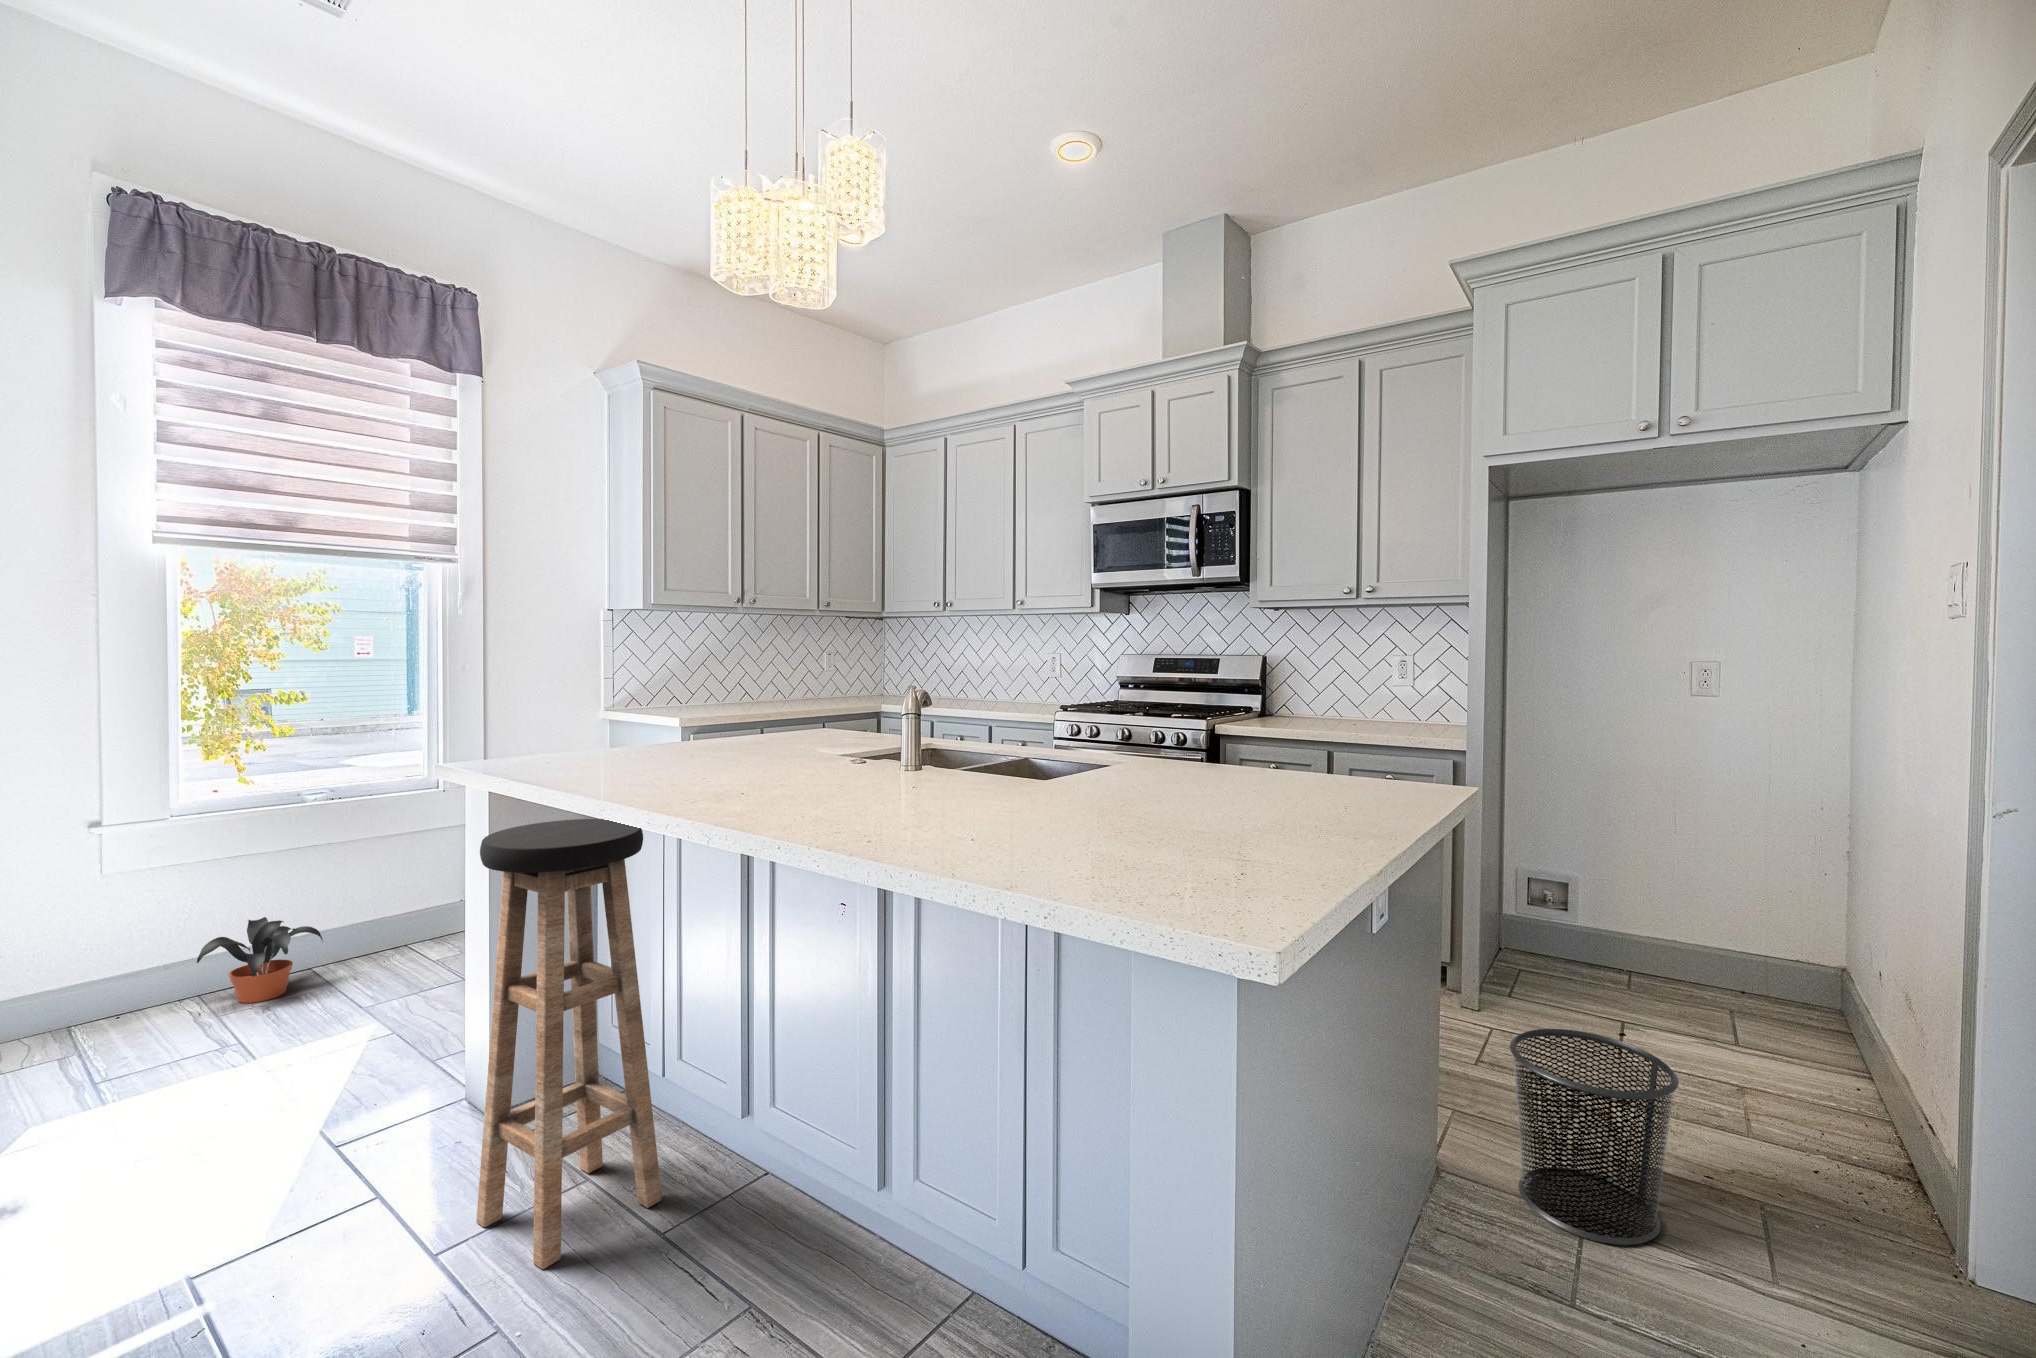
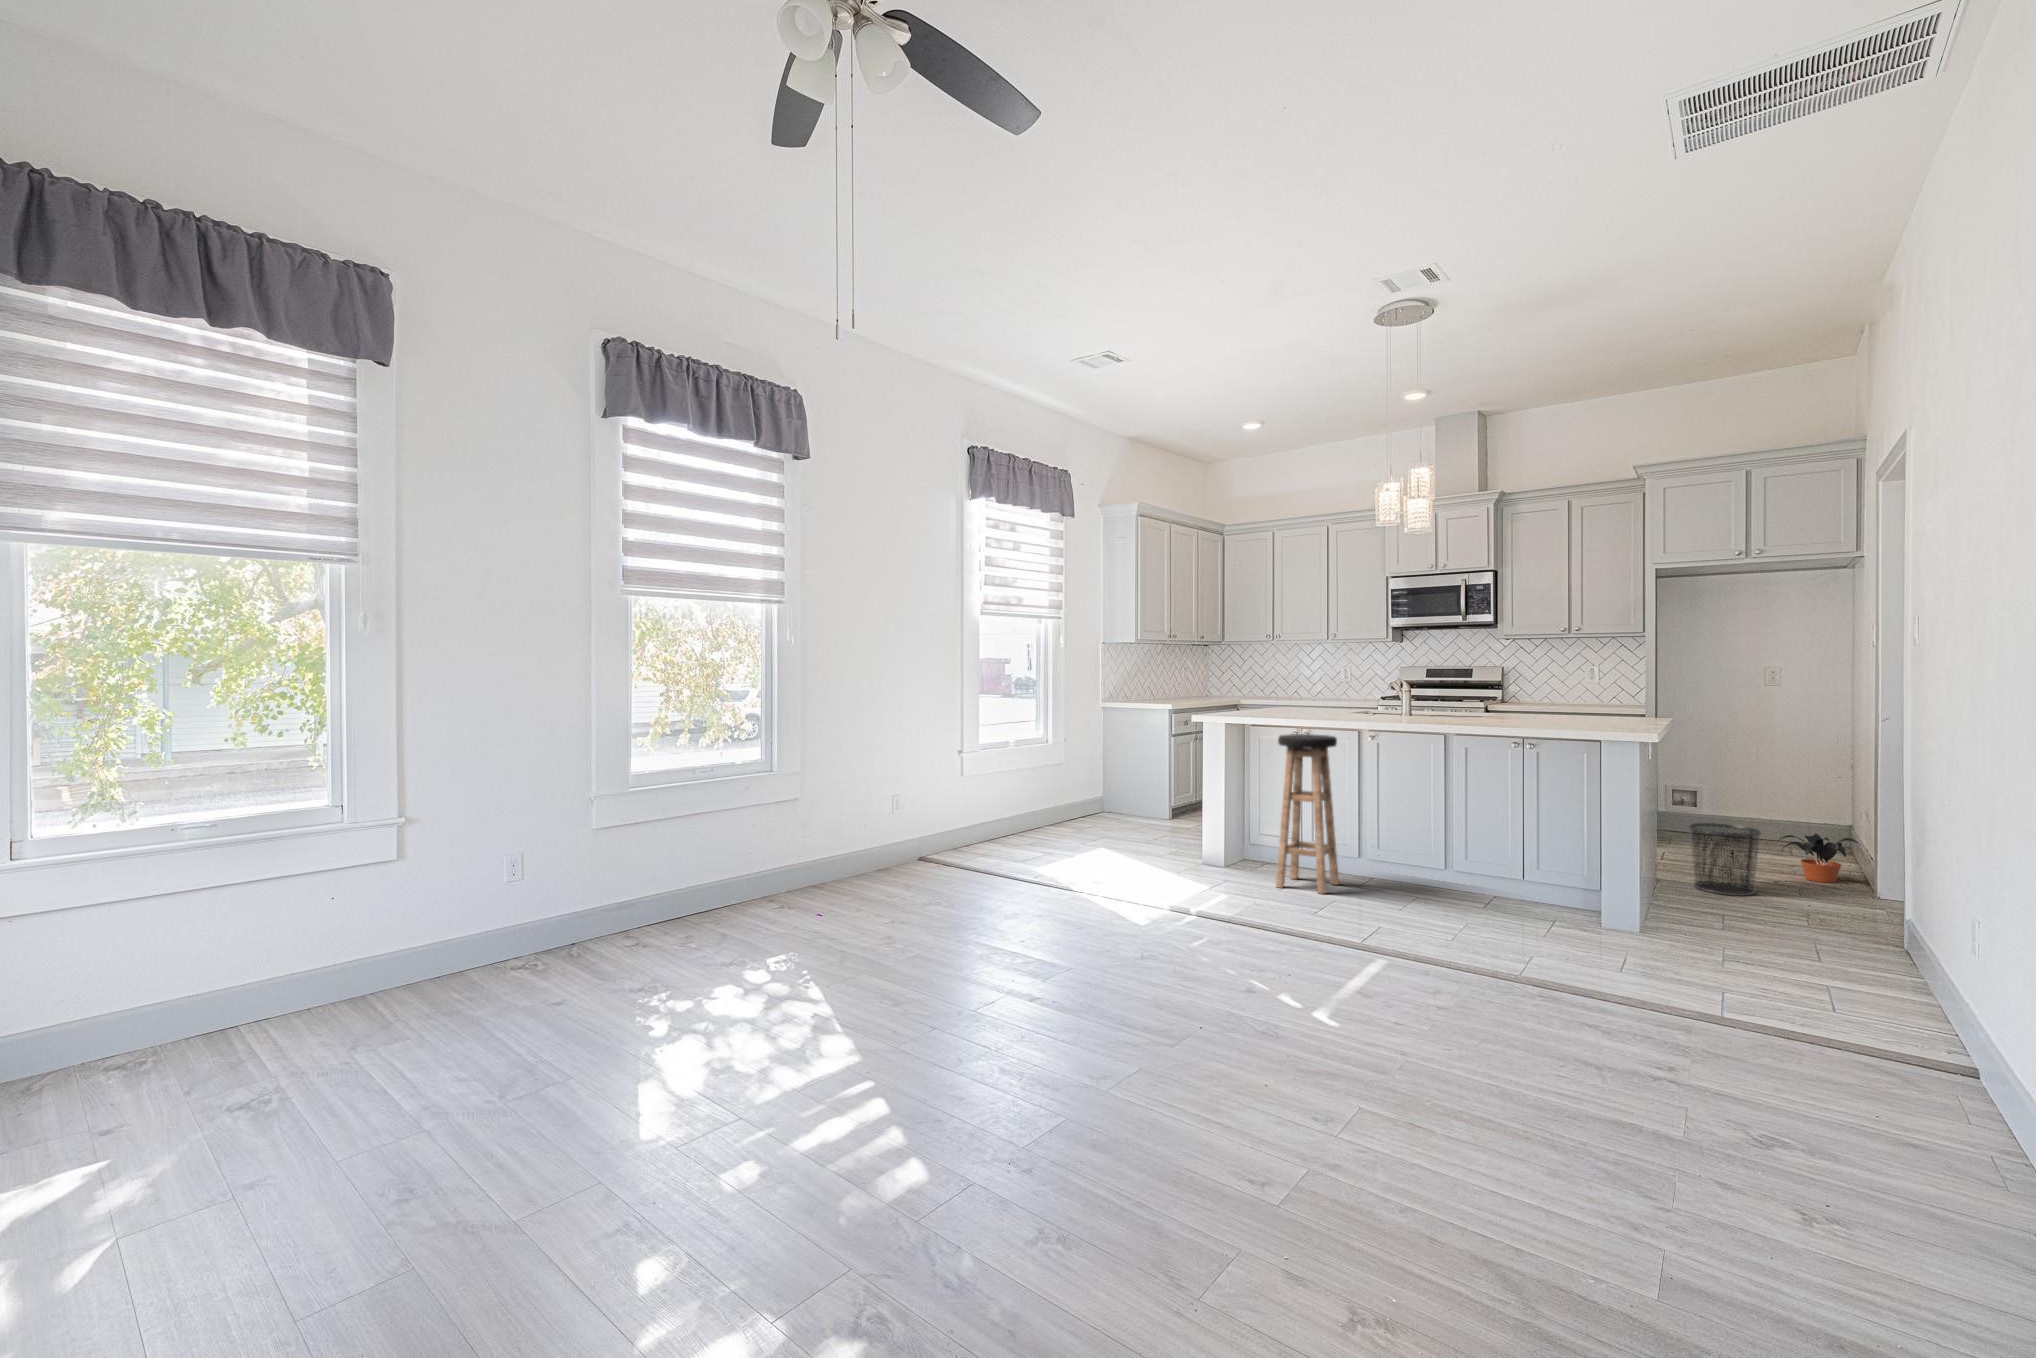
potted plant: present [197,917,323,1003] -> present [1779,834,1859,883]

